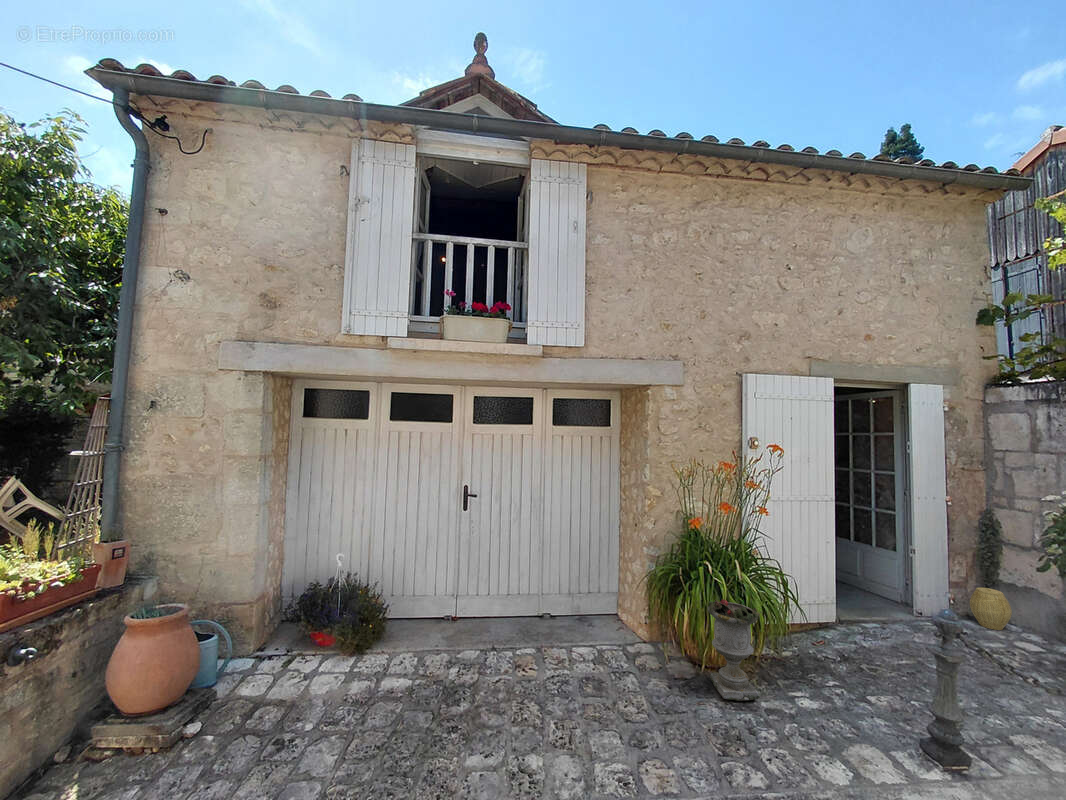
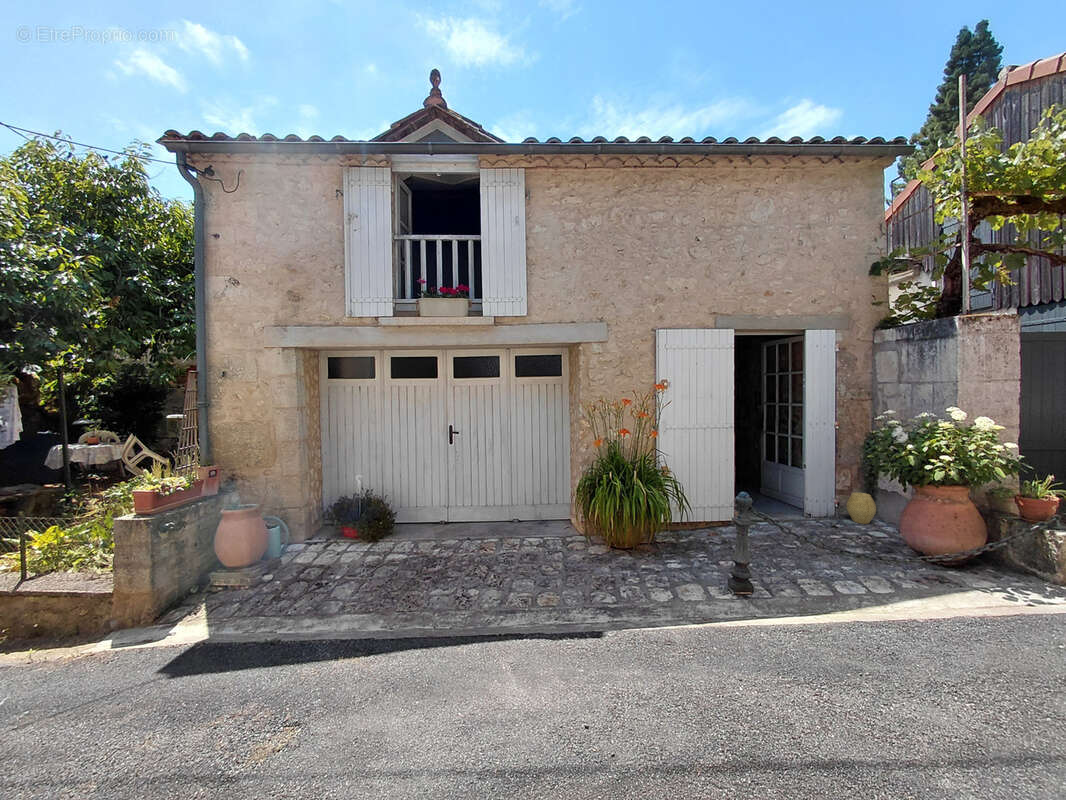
planter: present [708,599,762,701] -> none [611,497,647,565]

